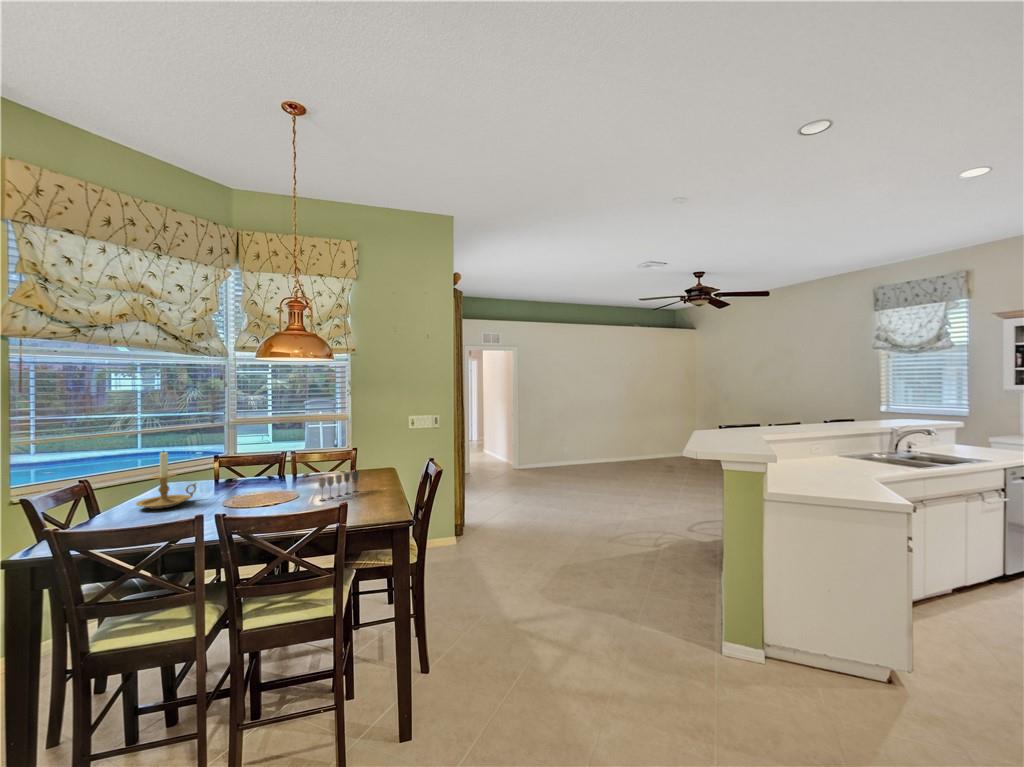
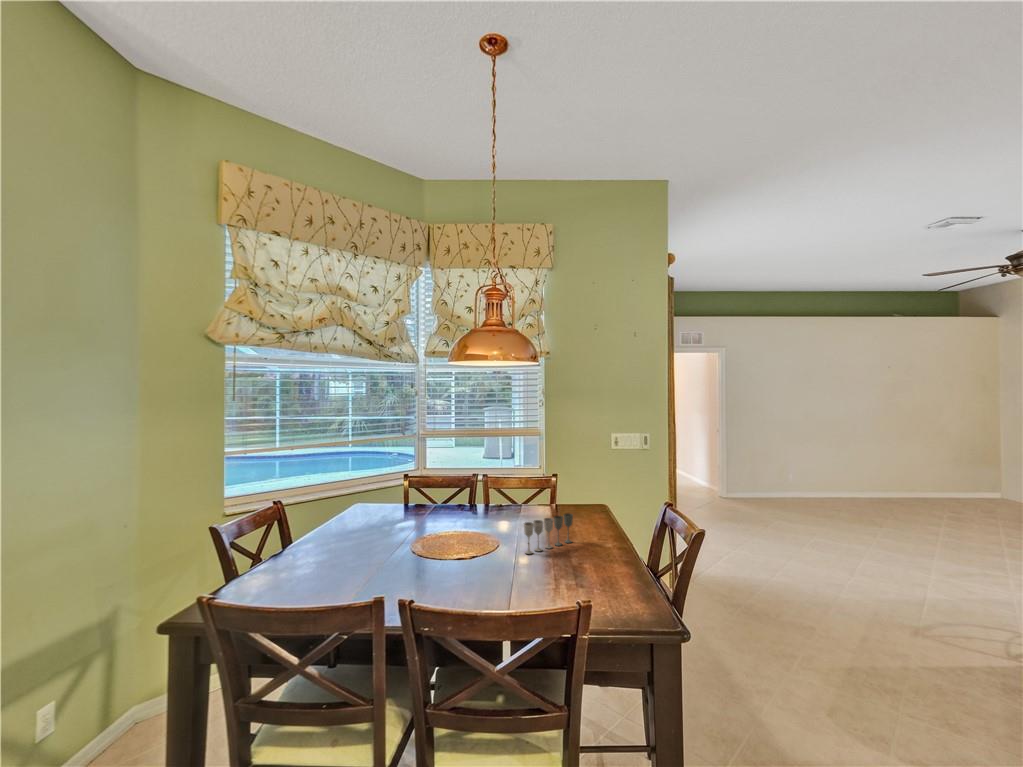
candle holder: present [136,451,196,509] -> none [323,472,385,542]

